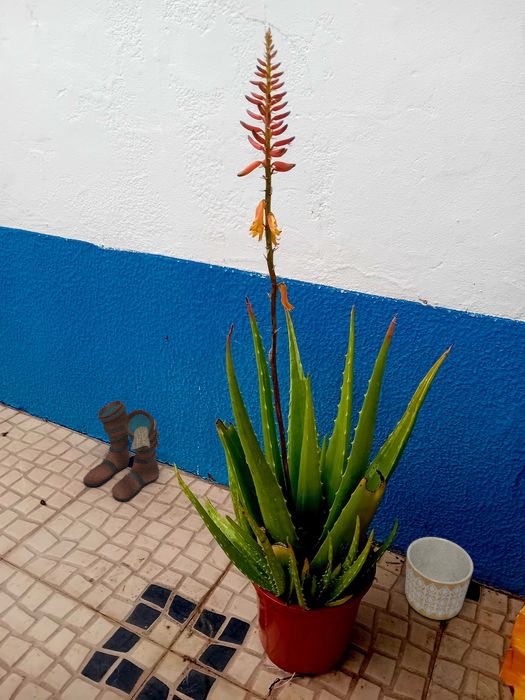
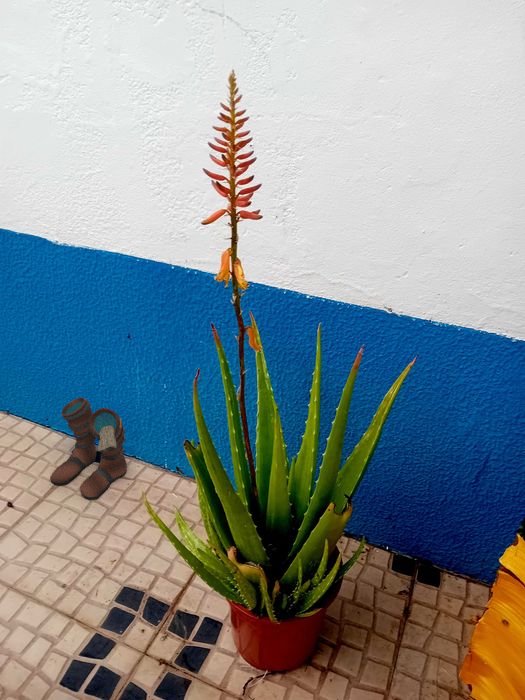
planter: present [405,537,473,620] -> none [371,530,434,608]

